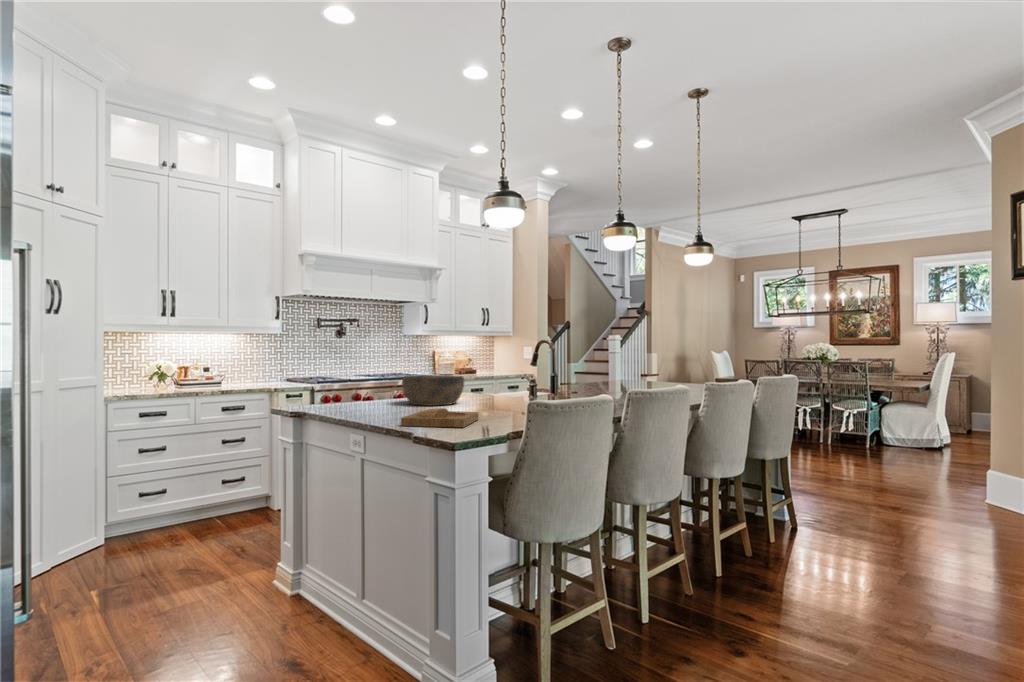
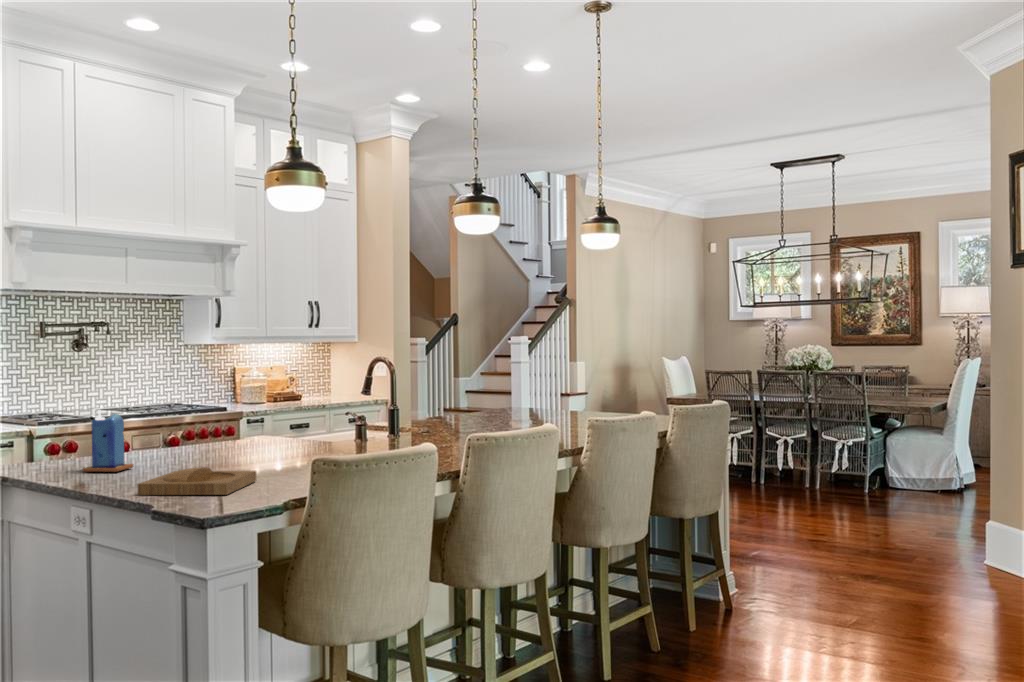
candle: none [357,368,389,411] -> present [83,410,133,472]
bowl: present [402,375,464,406] -> none [158,414,252,460]

